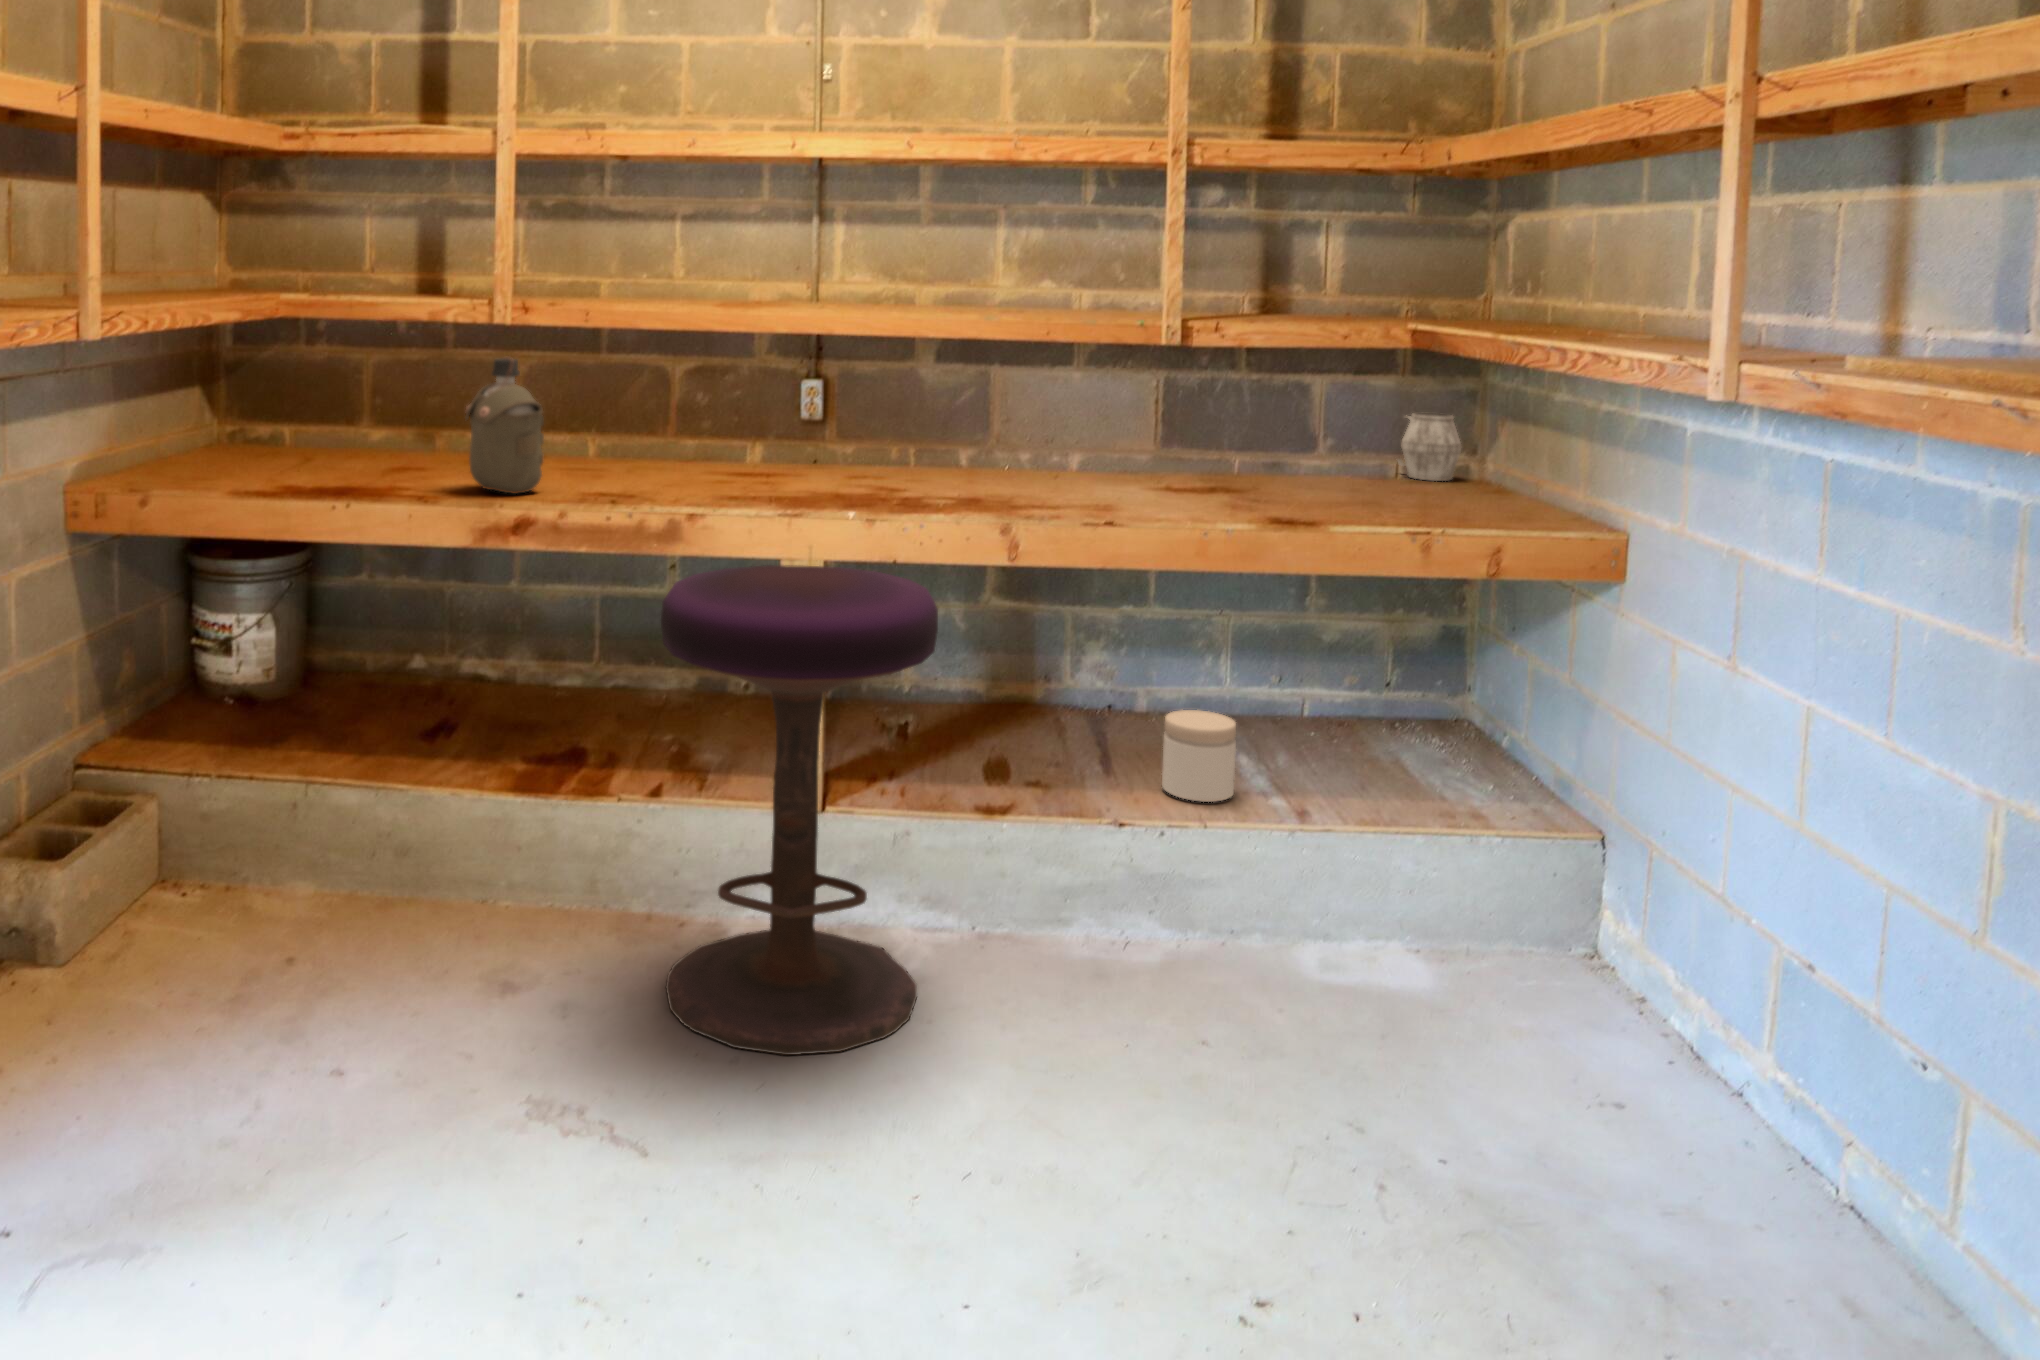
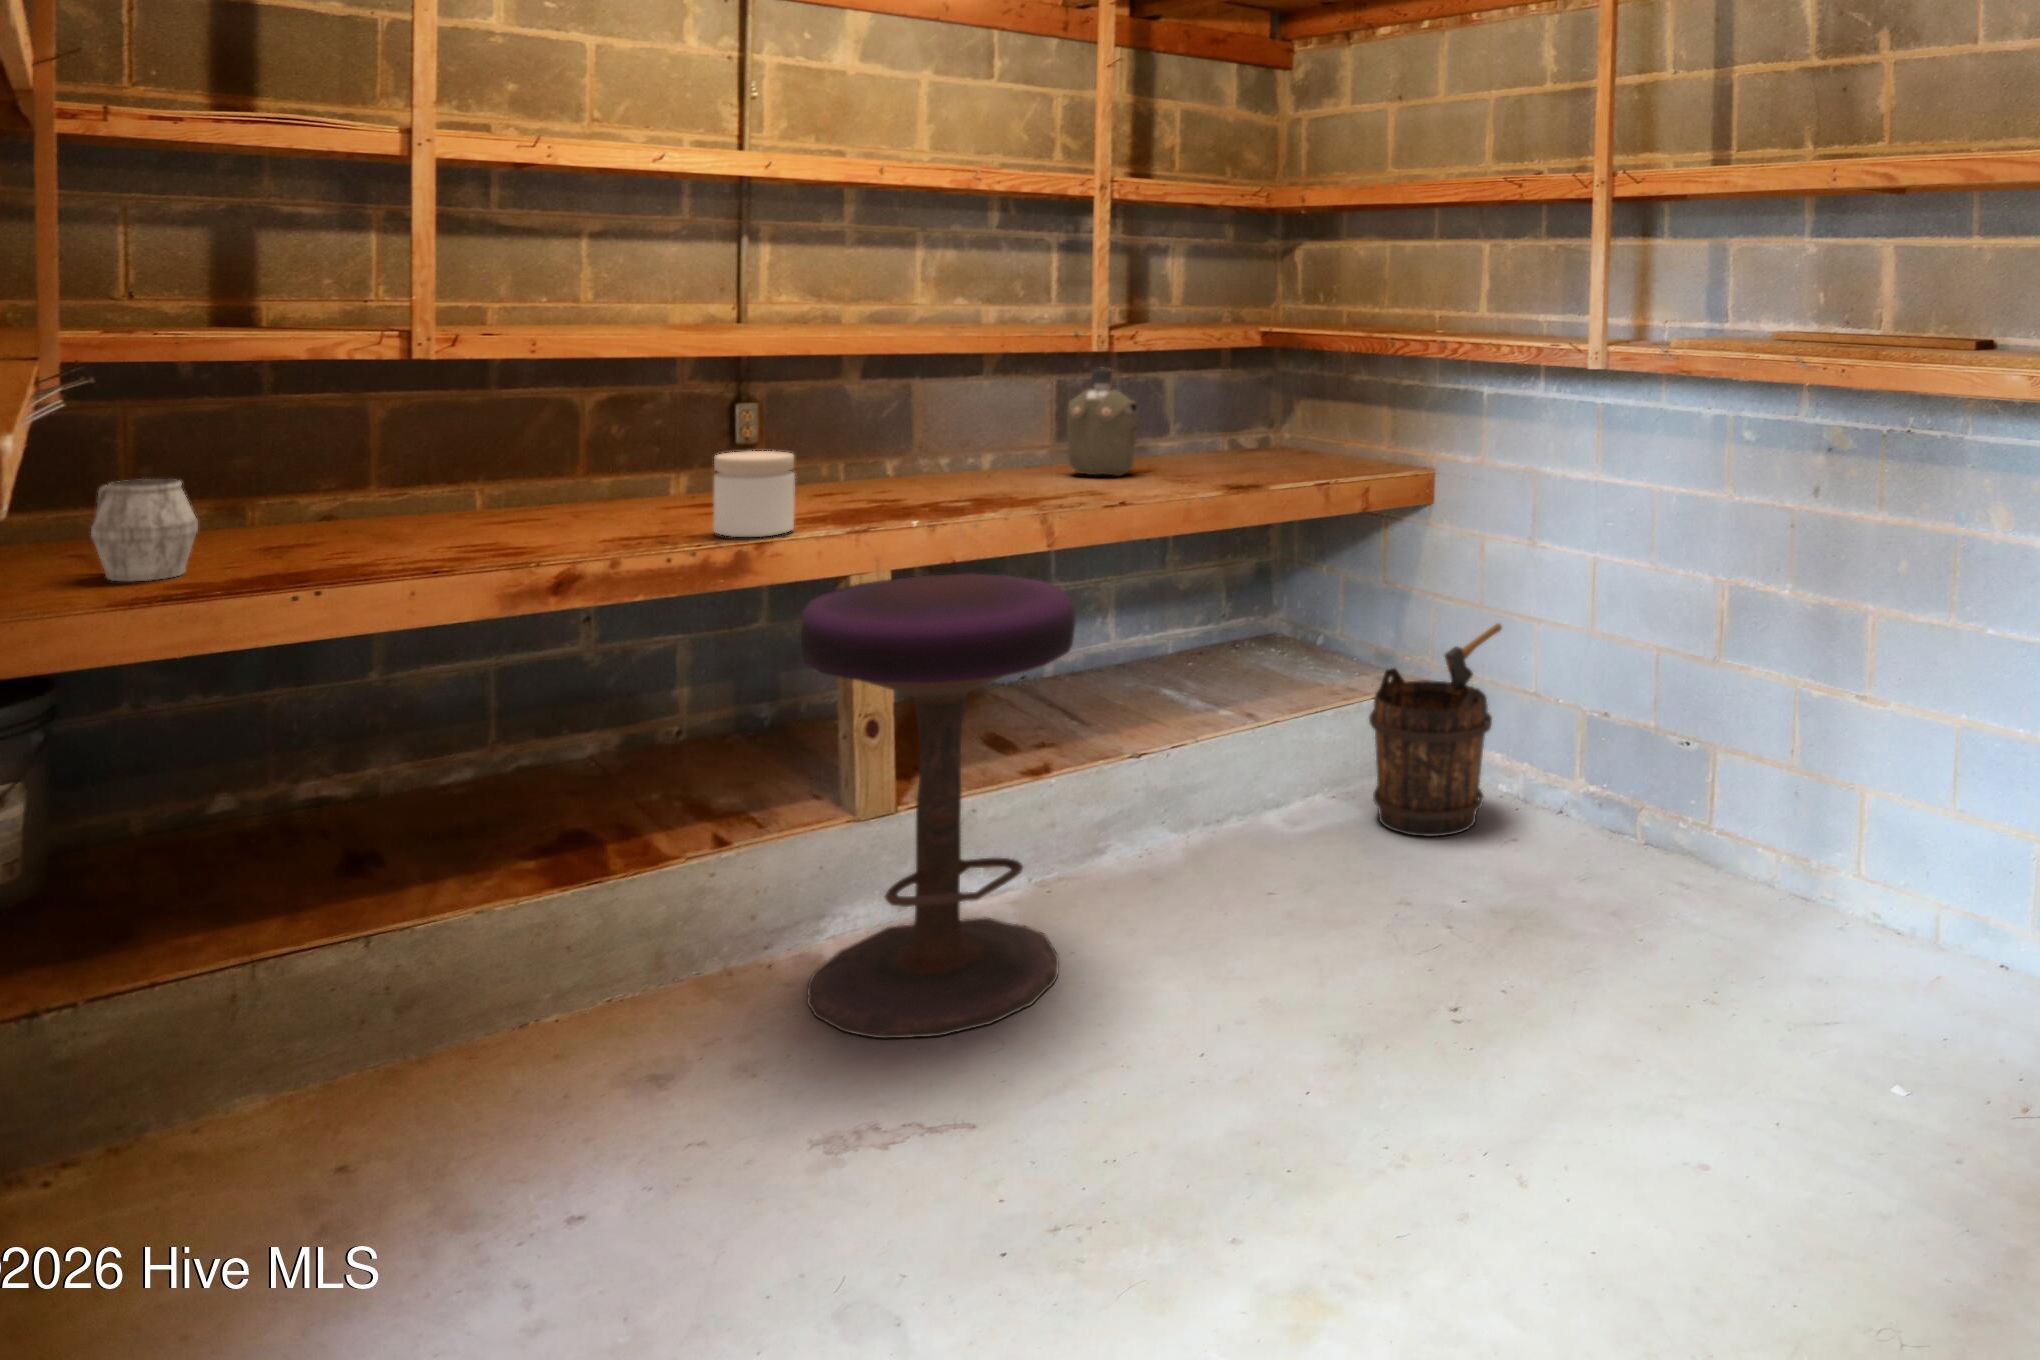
water bottle: present [465,357,544,493] -> present [1066,368,1139,476]
mug: present [1398,413,1462,481] -> present [91,479,198,581]
jar: present [1162,710,1236,802] -> present [713,451,795,537]
bucket: none [1427,757,1674,1041] -> present [1369,623,1502,836]

